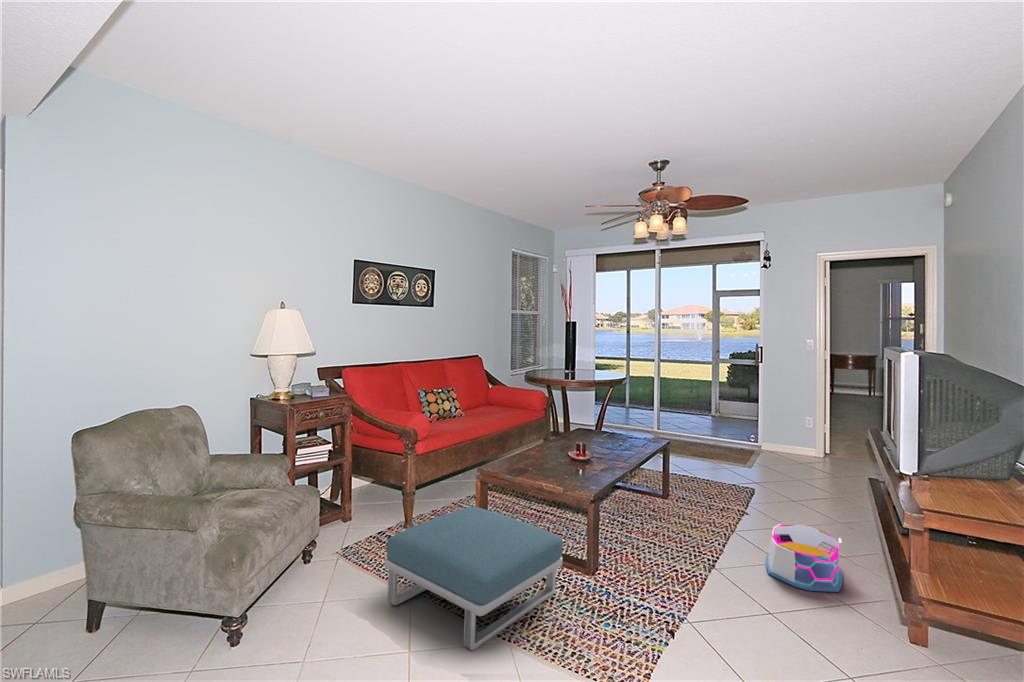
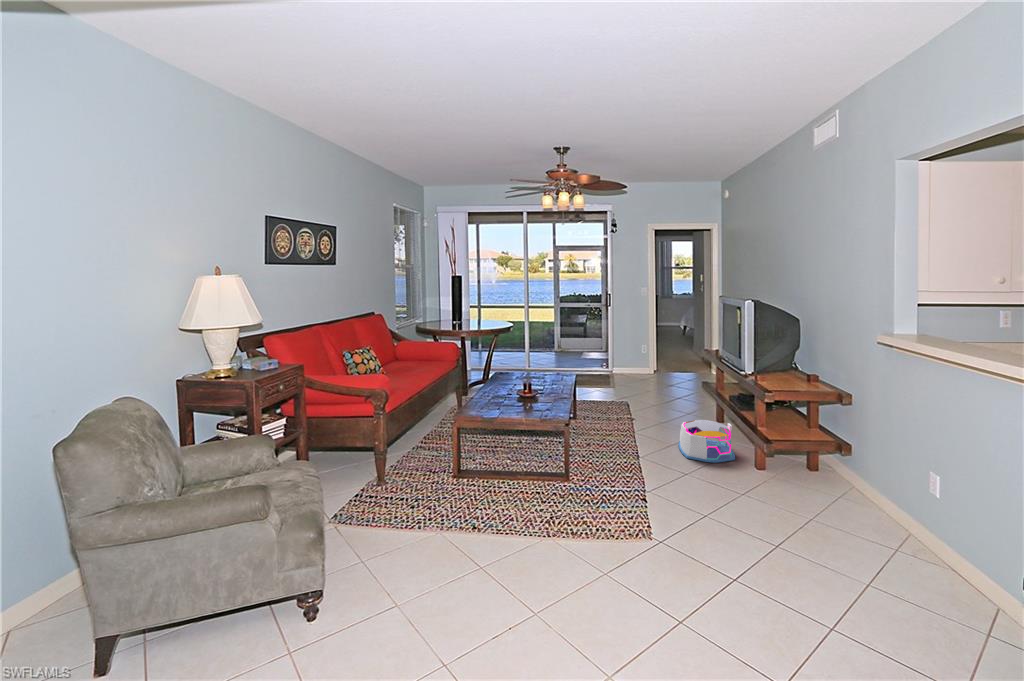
footstool: present [385,507,563,650] -> none [419,444,559,545]

